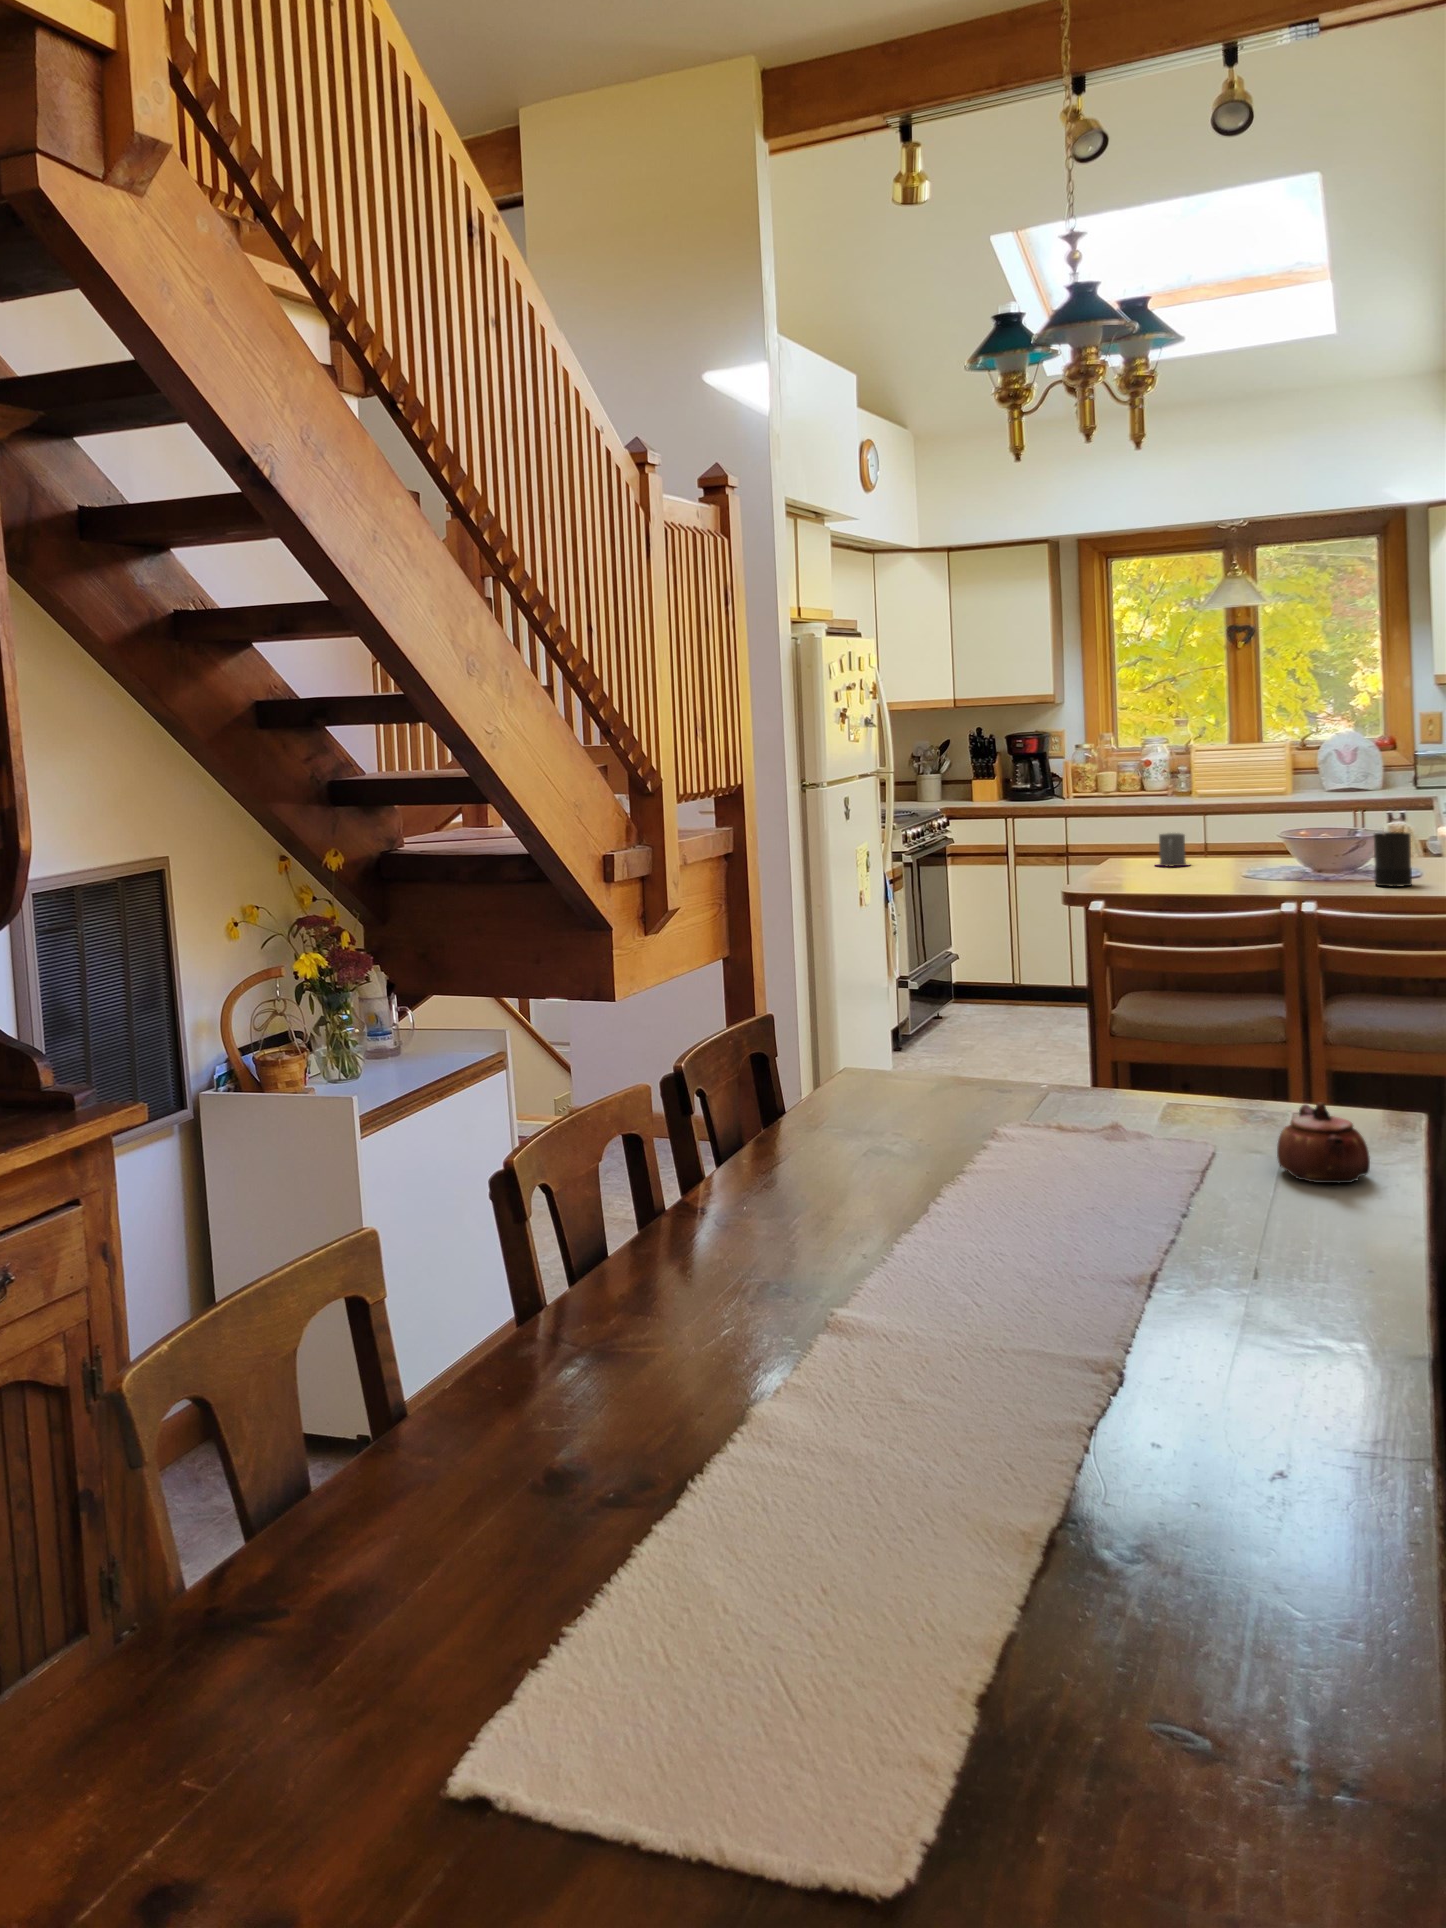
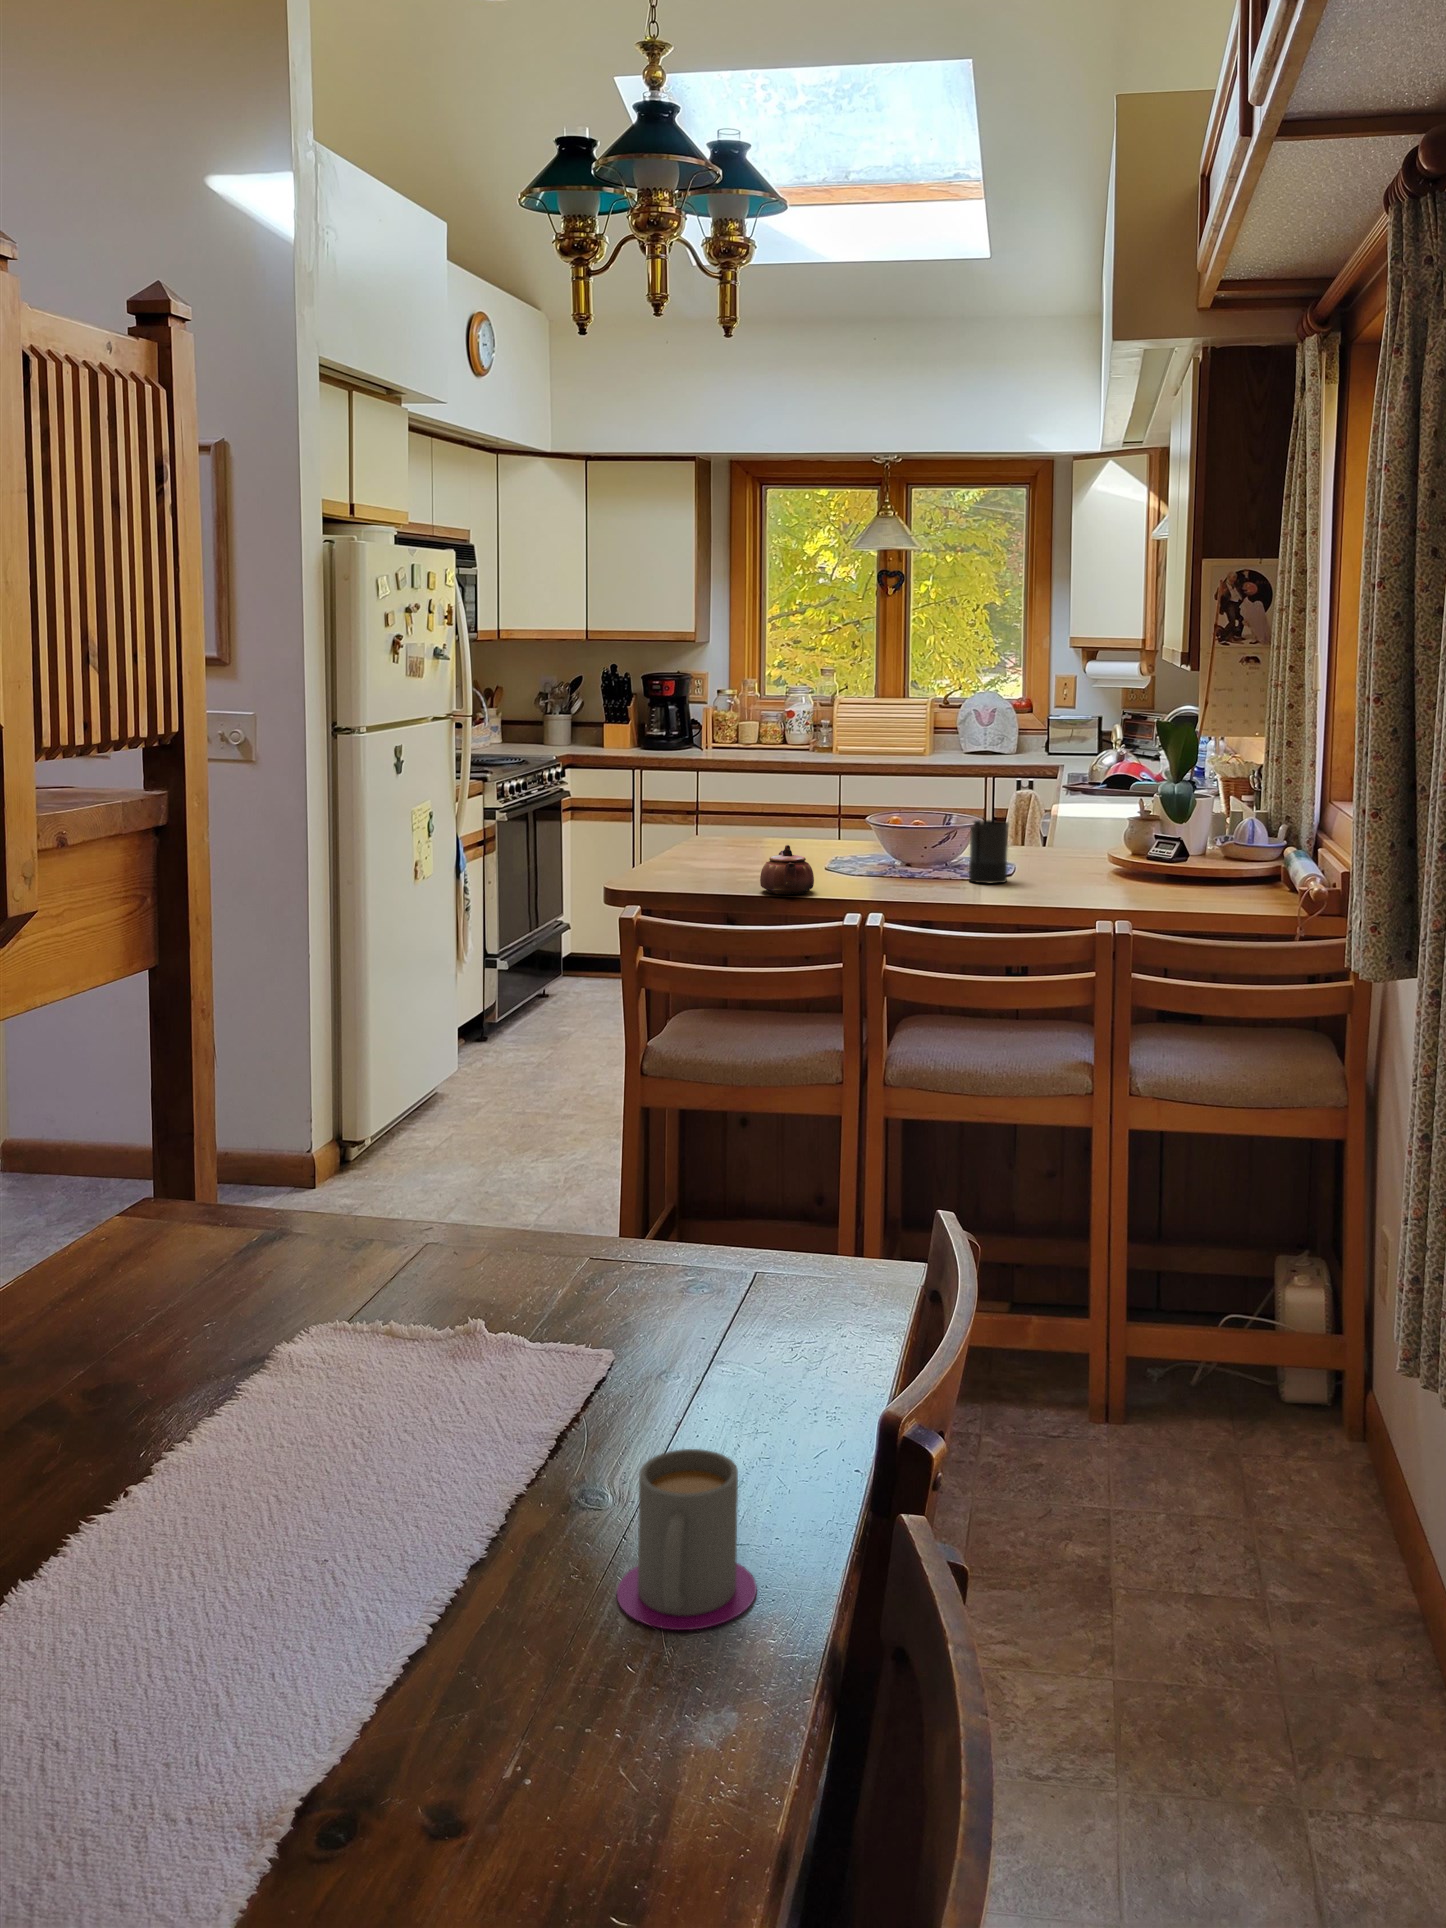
mug: present [1158,833,1187,866] -> present [617,1449,757,1630]
teapot: present [1277,1102,1370,1183] -> present [760,845,814,894]

